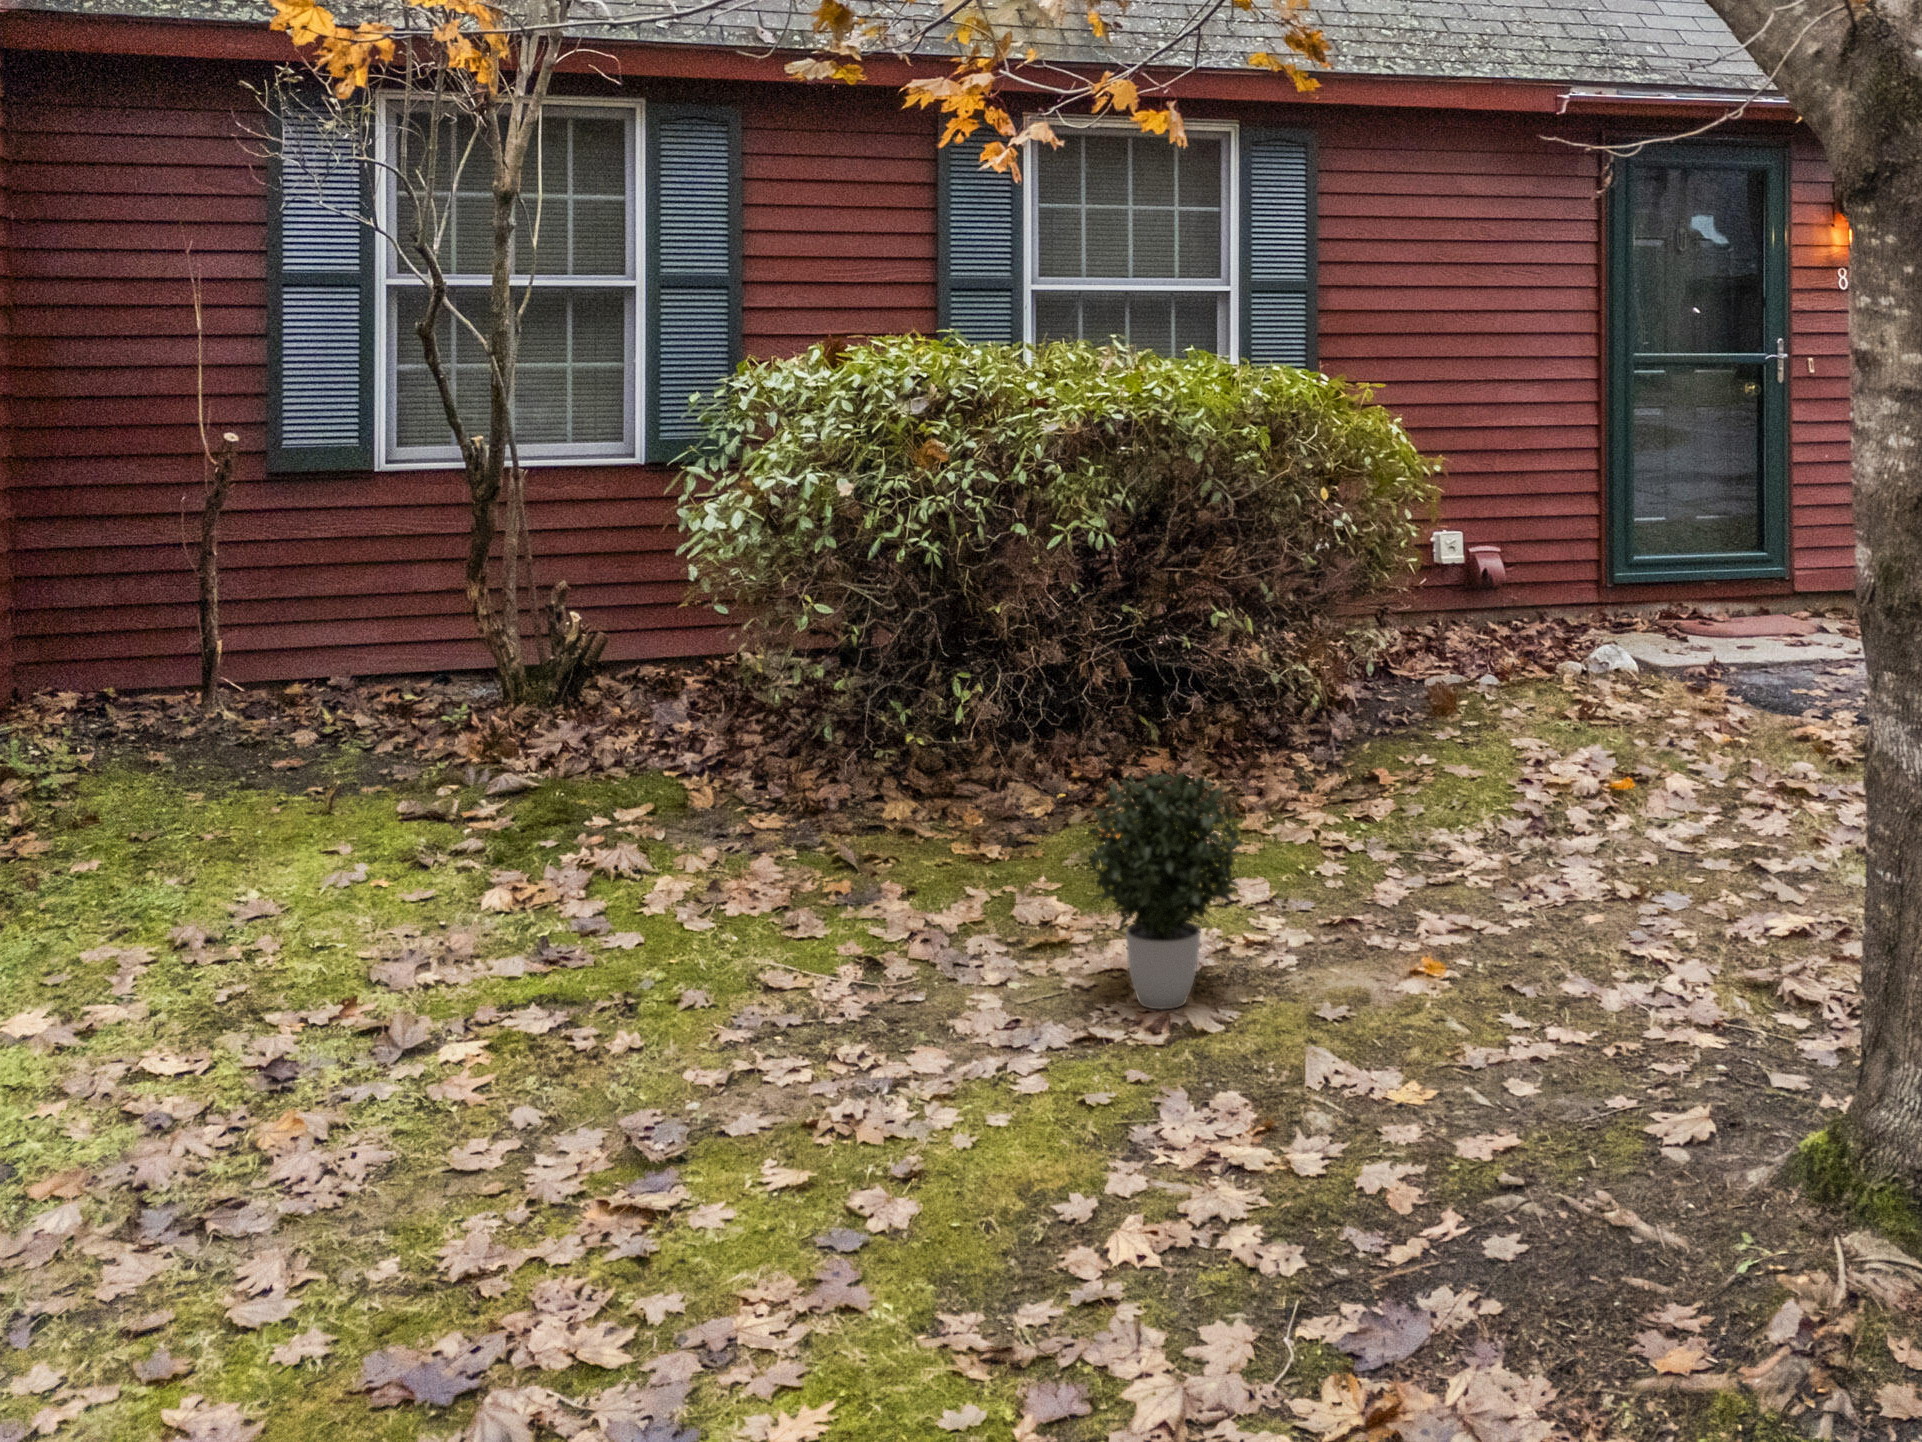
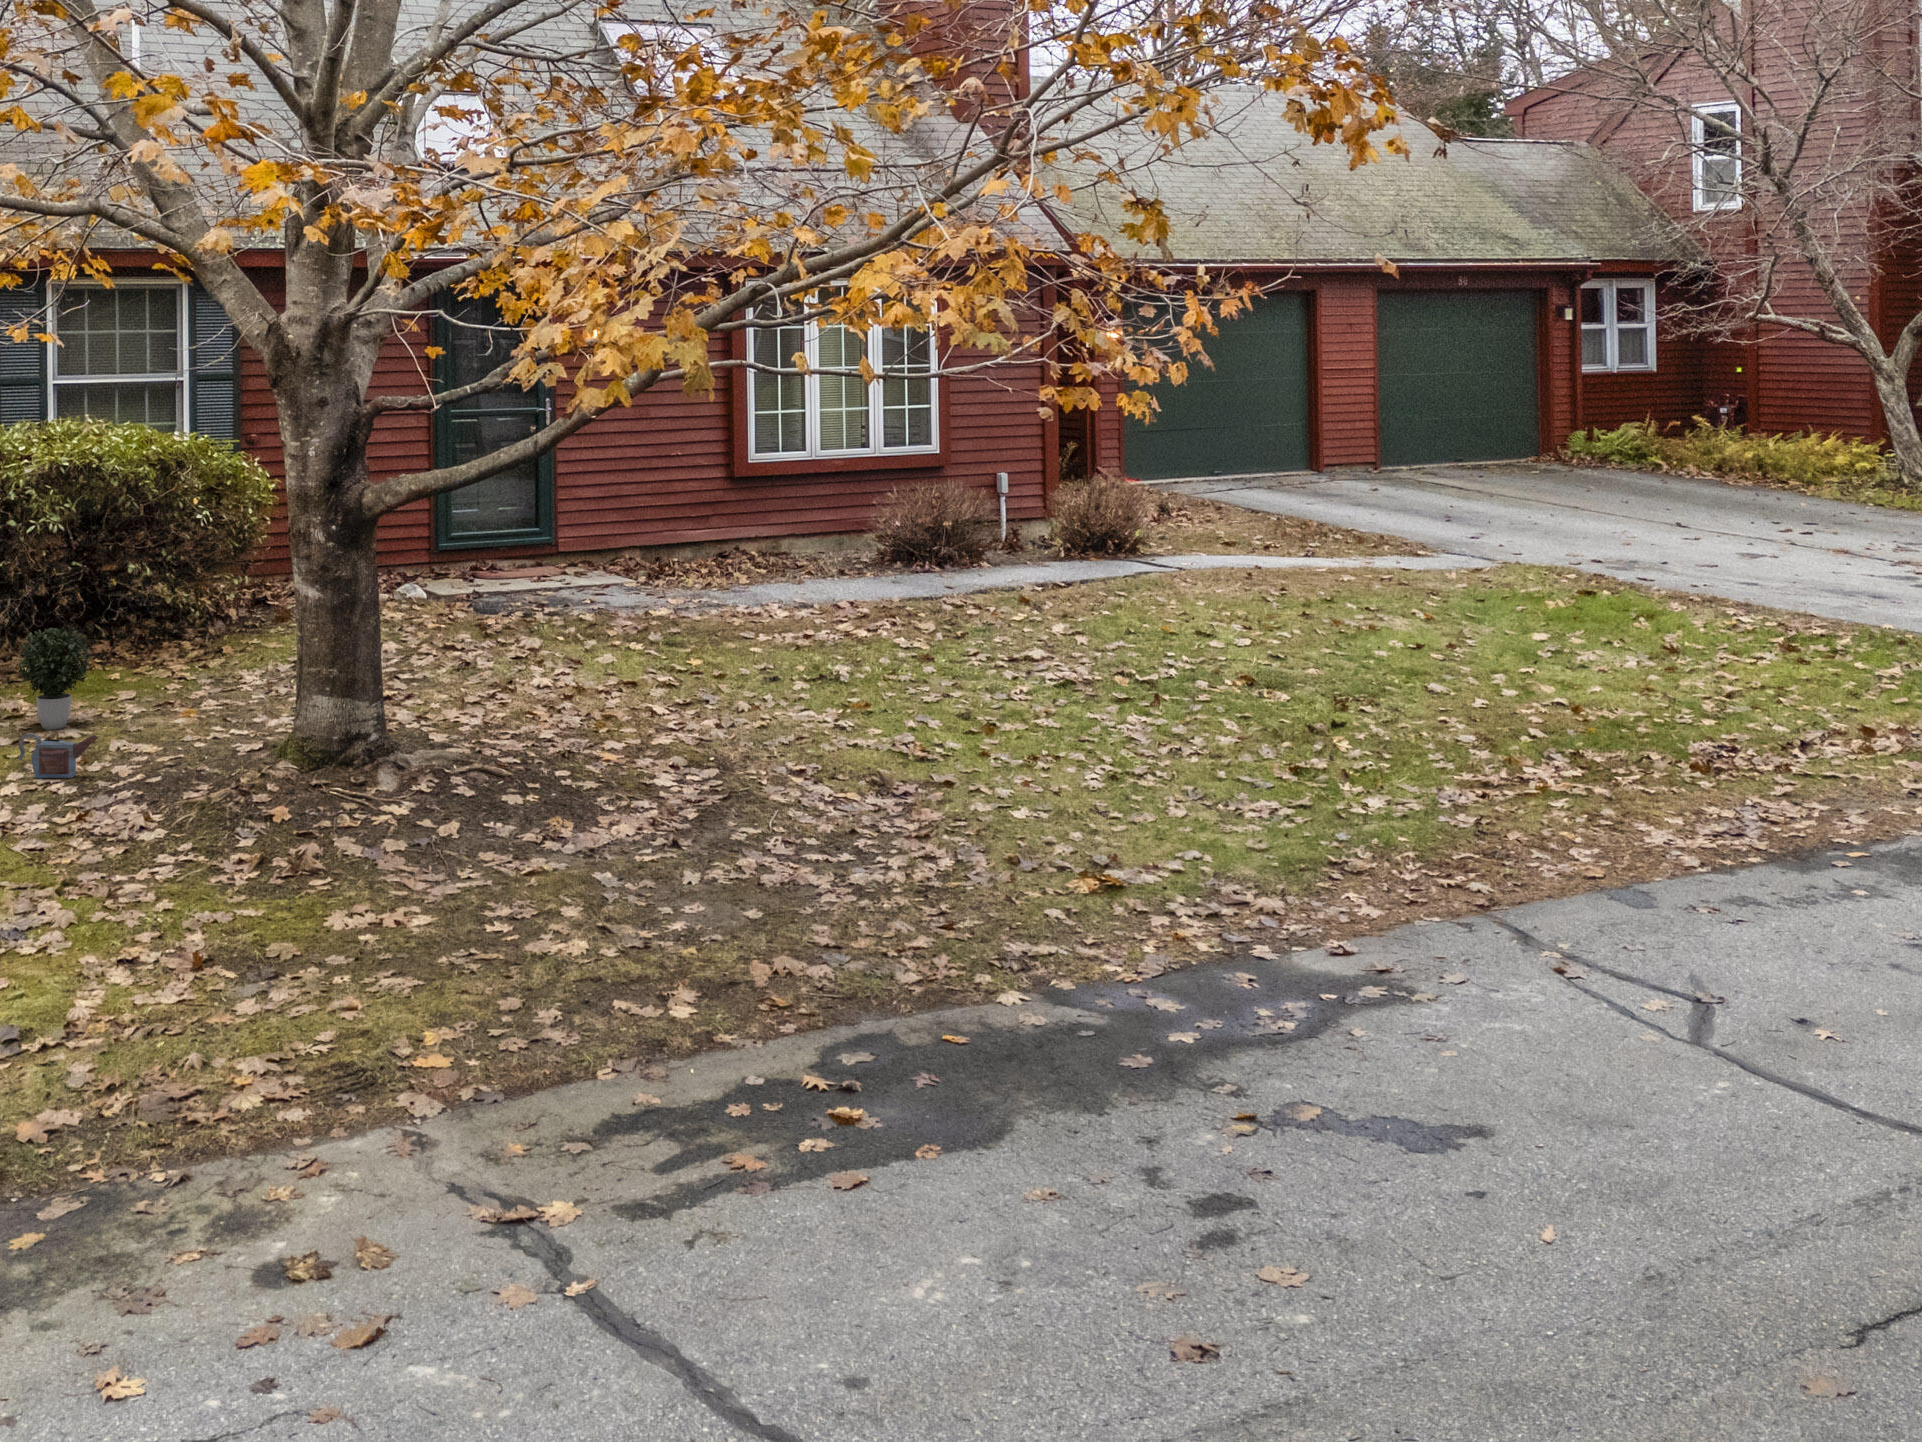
watering can: none [1150,1087,1355,1214] -> present [18,733,98,778]

